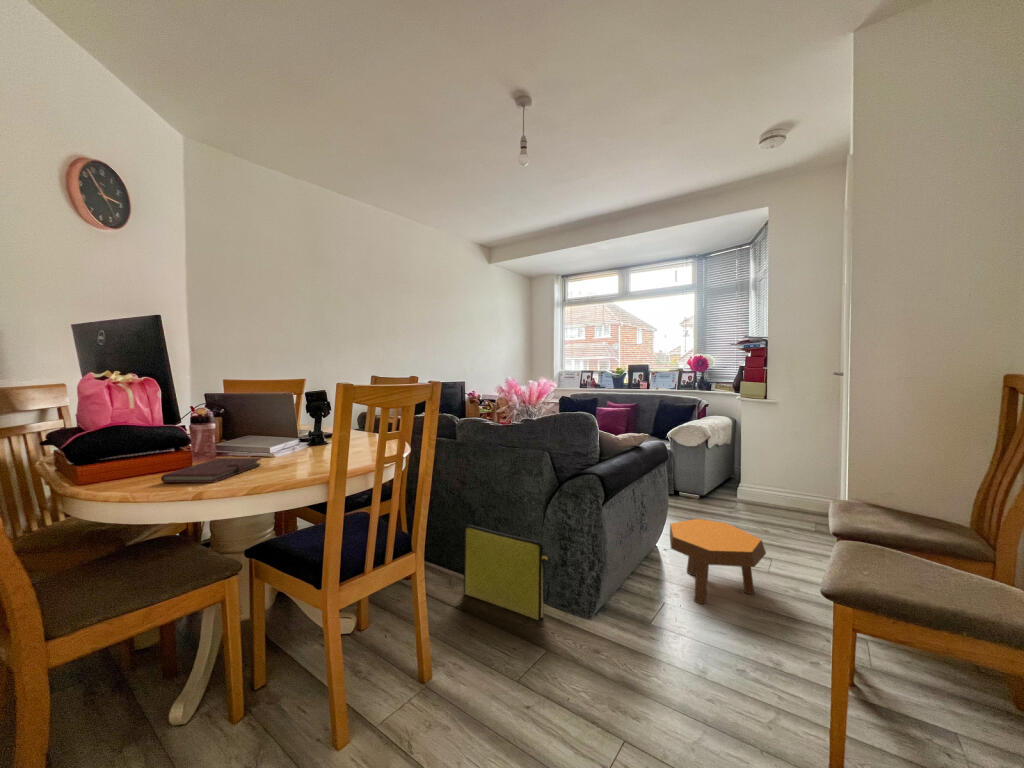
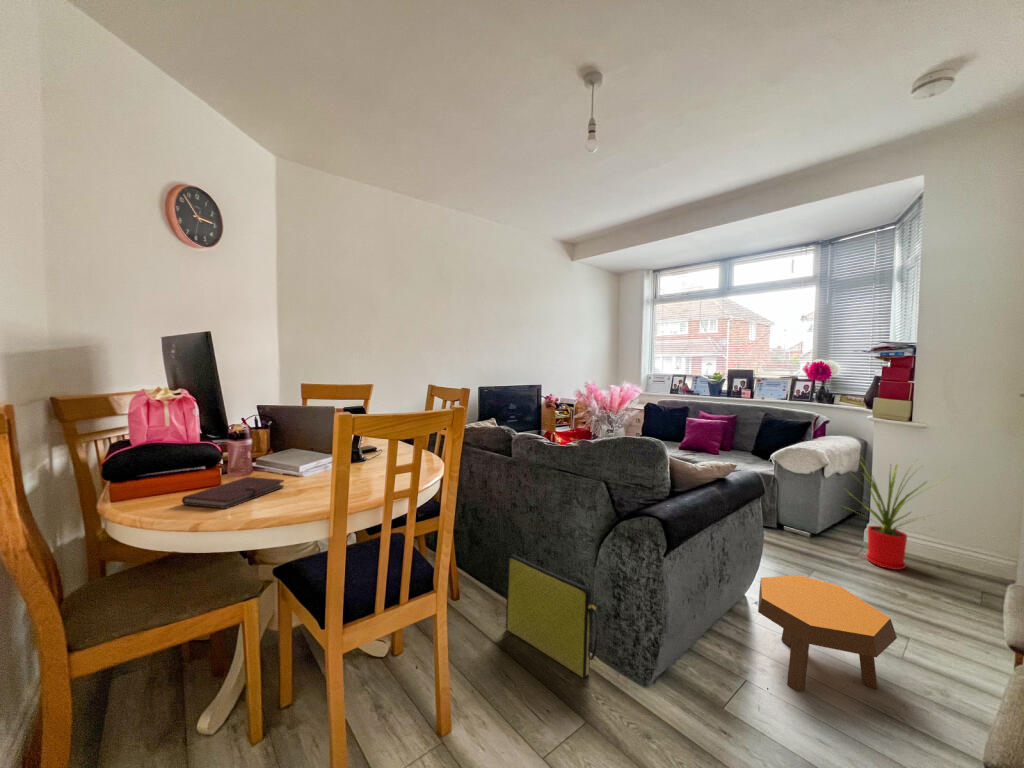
house plant: none [718,425,792,514] -> present [844,462,926,570]

